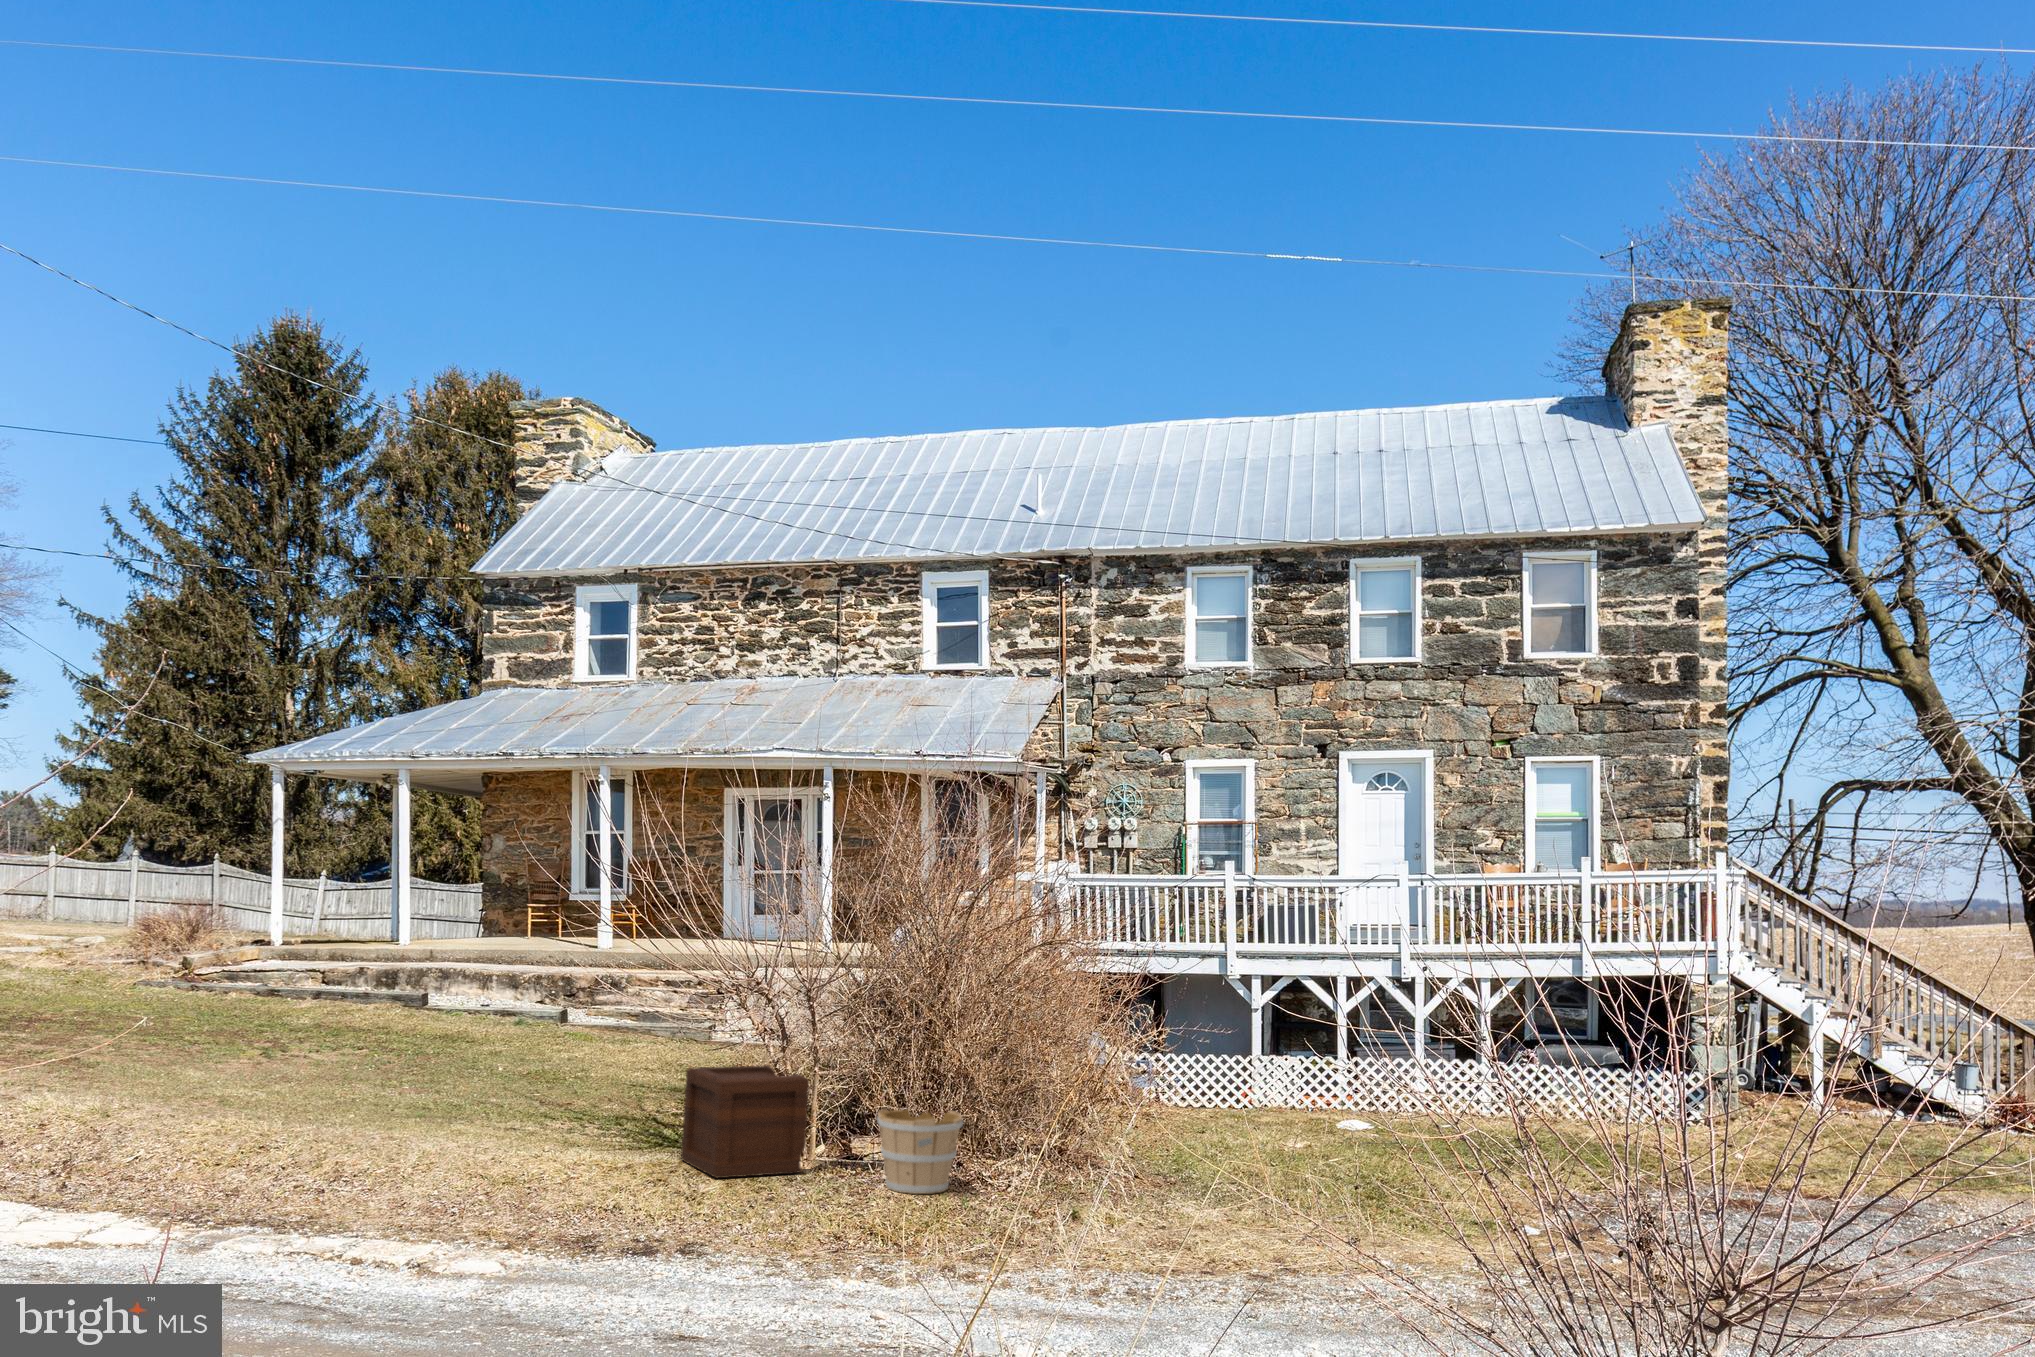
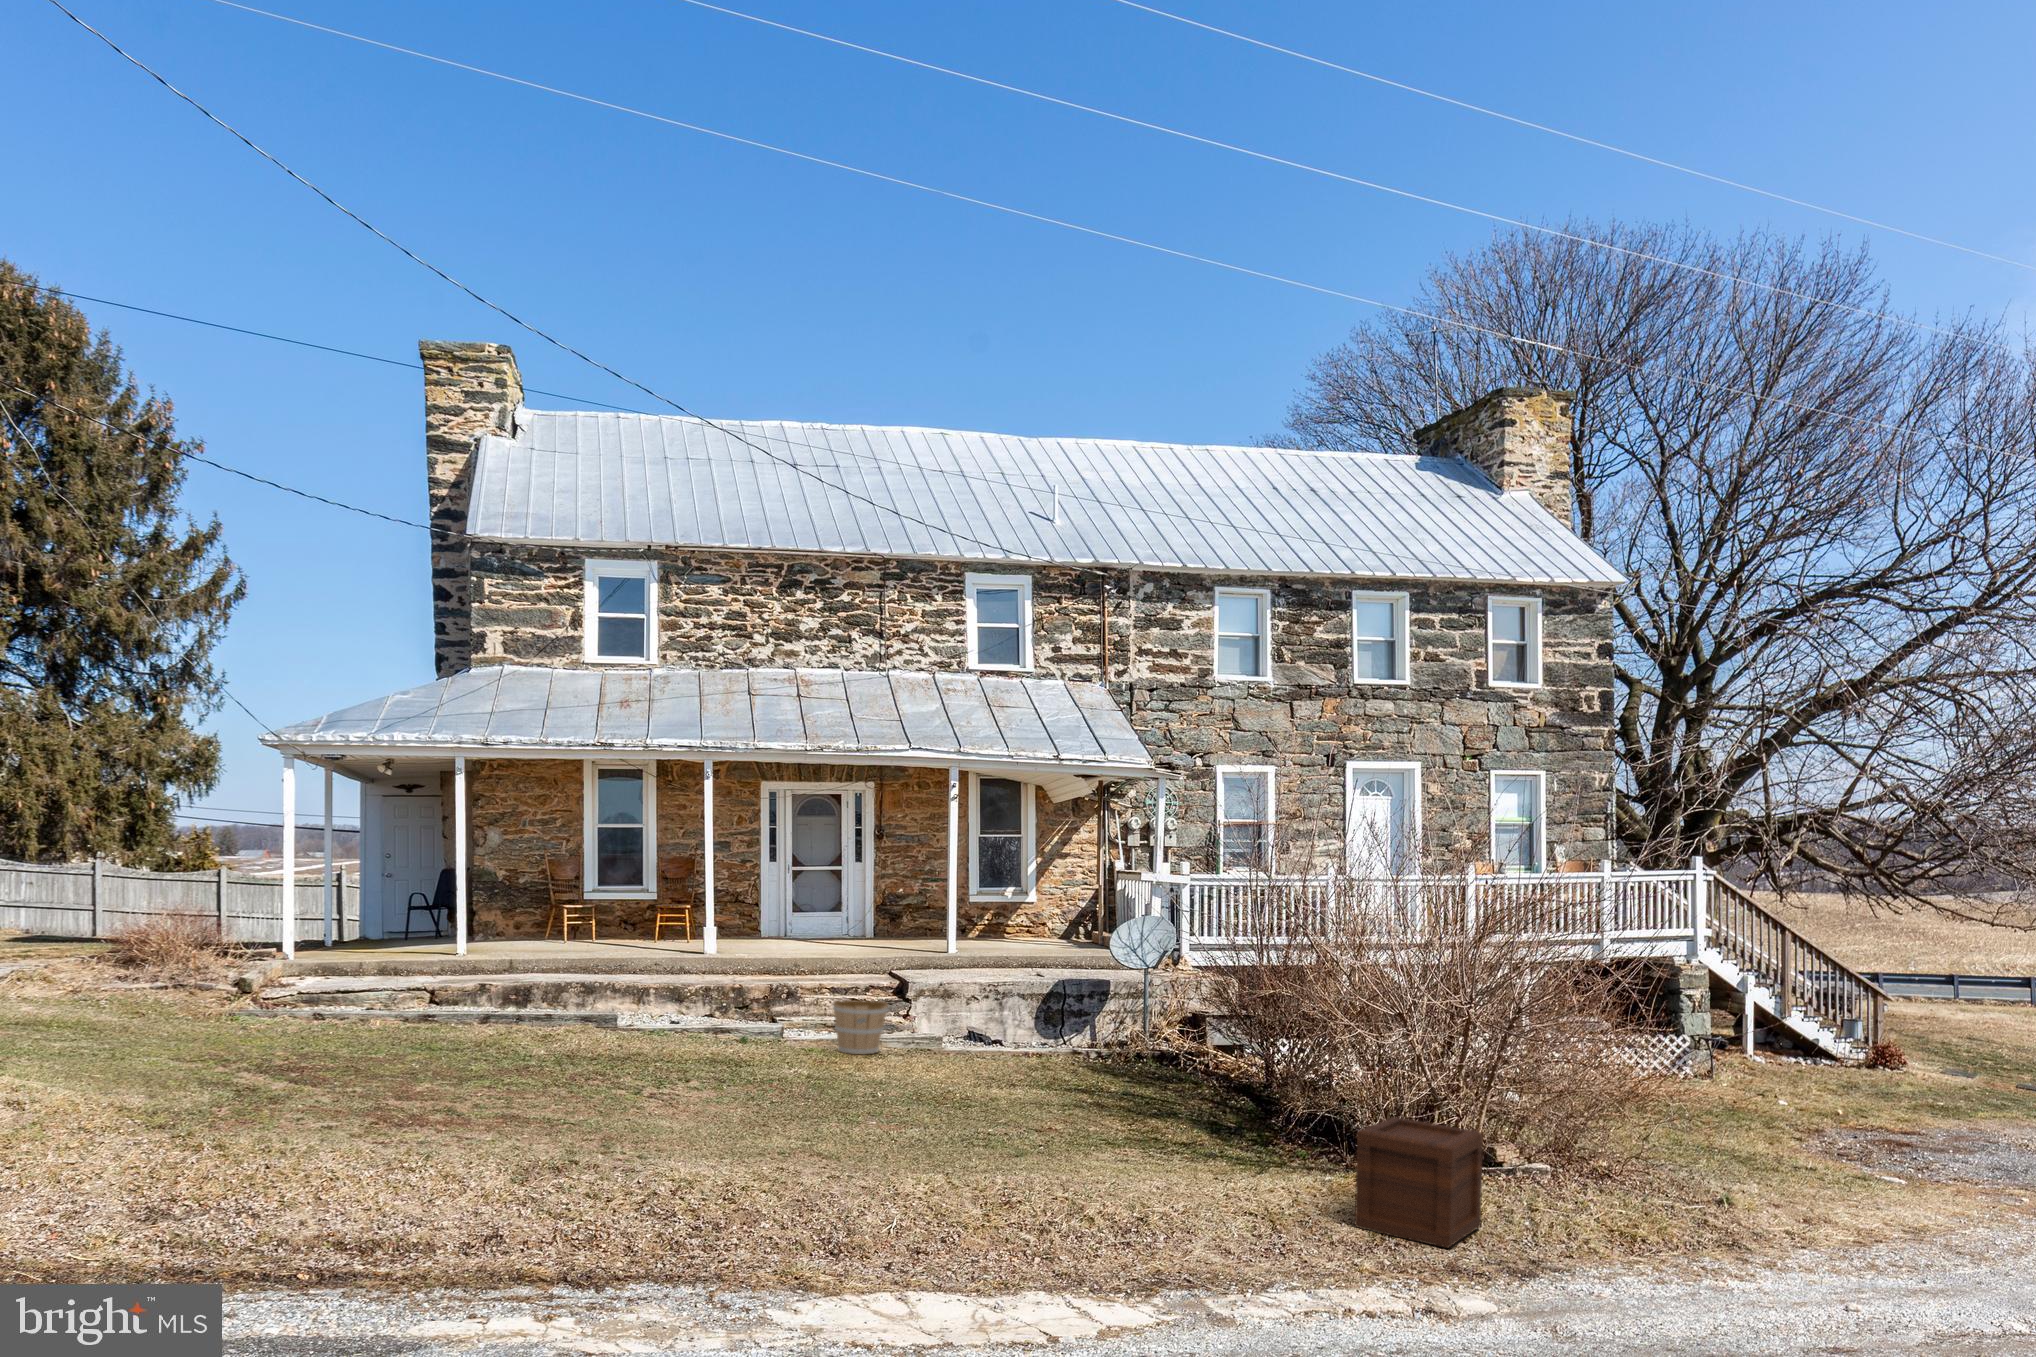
wooden bucket: present [877,1109,963,1194] -> present [833,1000,889,1055]

